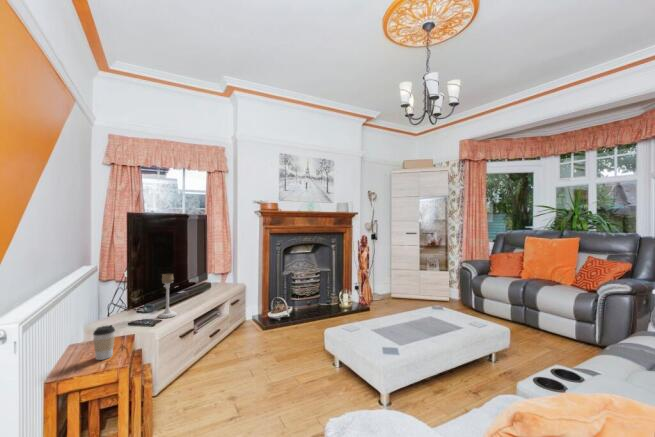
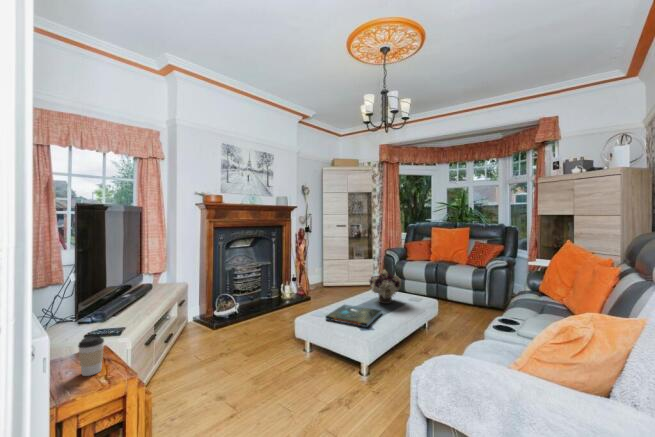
candle holder: present [158,274,177,318] -> none [113,275,136,325]
flower arrangement: none [418,284,456,326] -> present [369,270,401,304]
board game: none [354,321,424,351] -> present [325,305,382,327]

